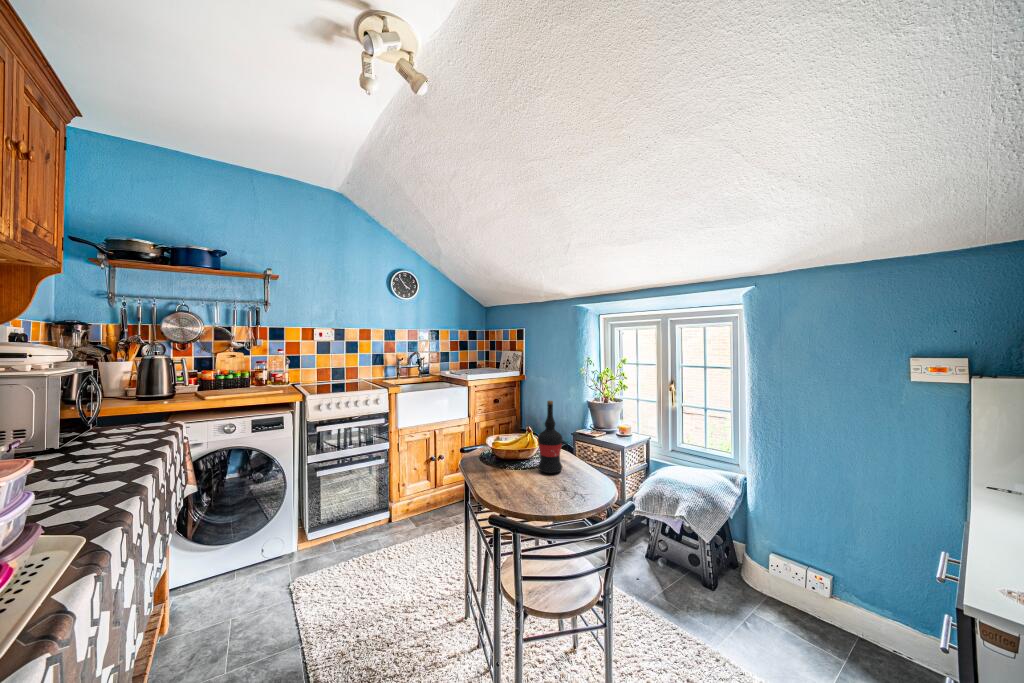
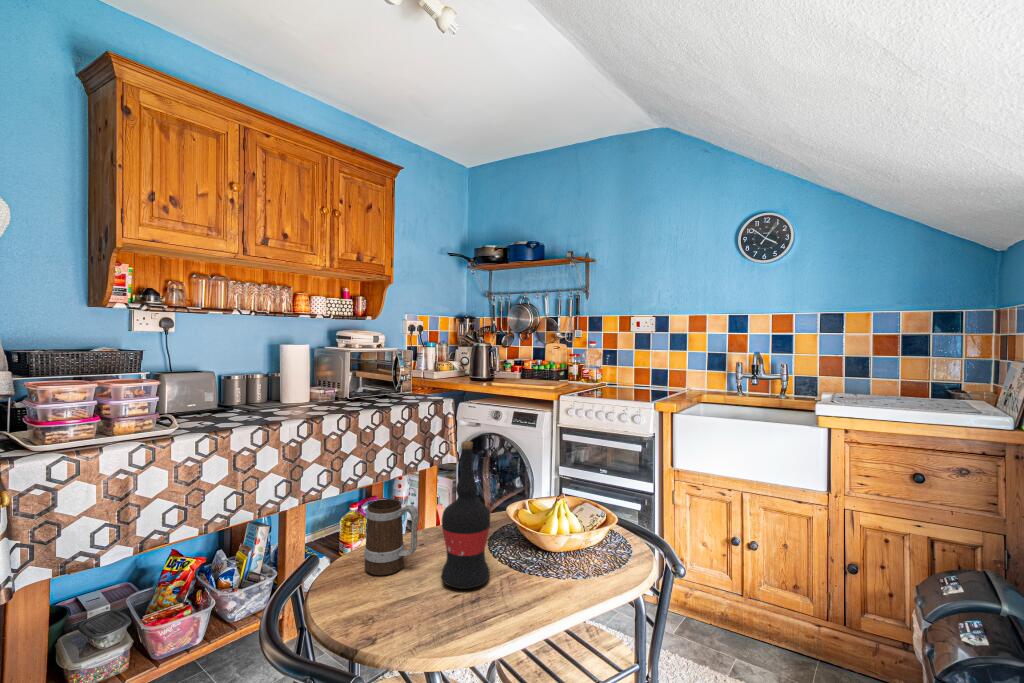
mug: none [511,444,535,491] -> present [364,499,418,575]

